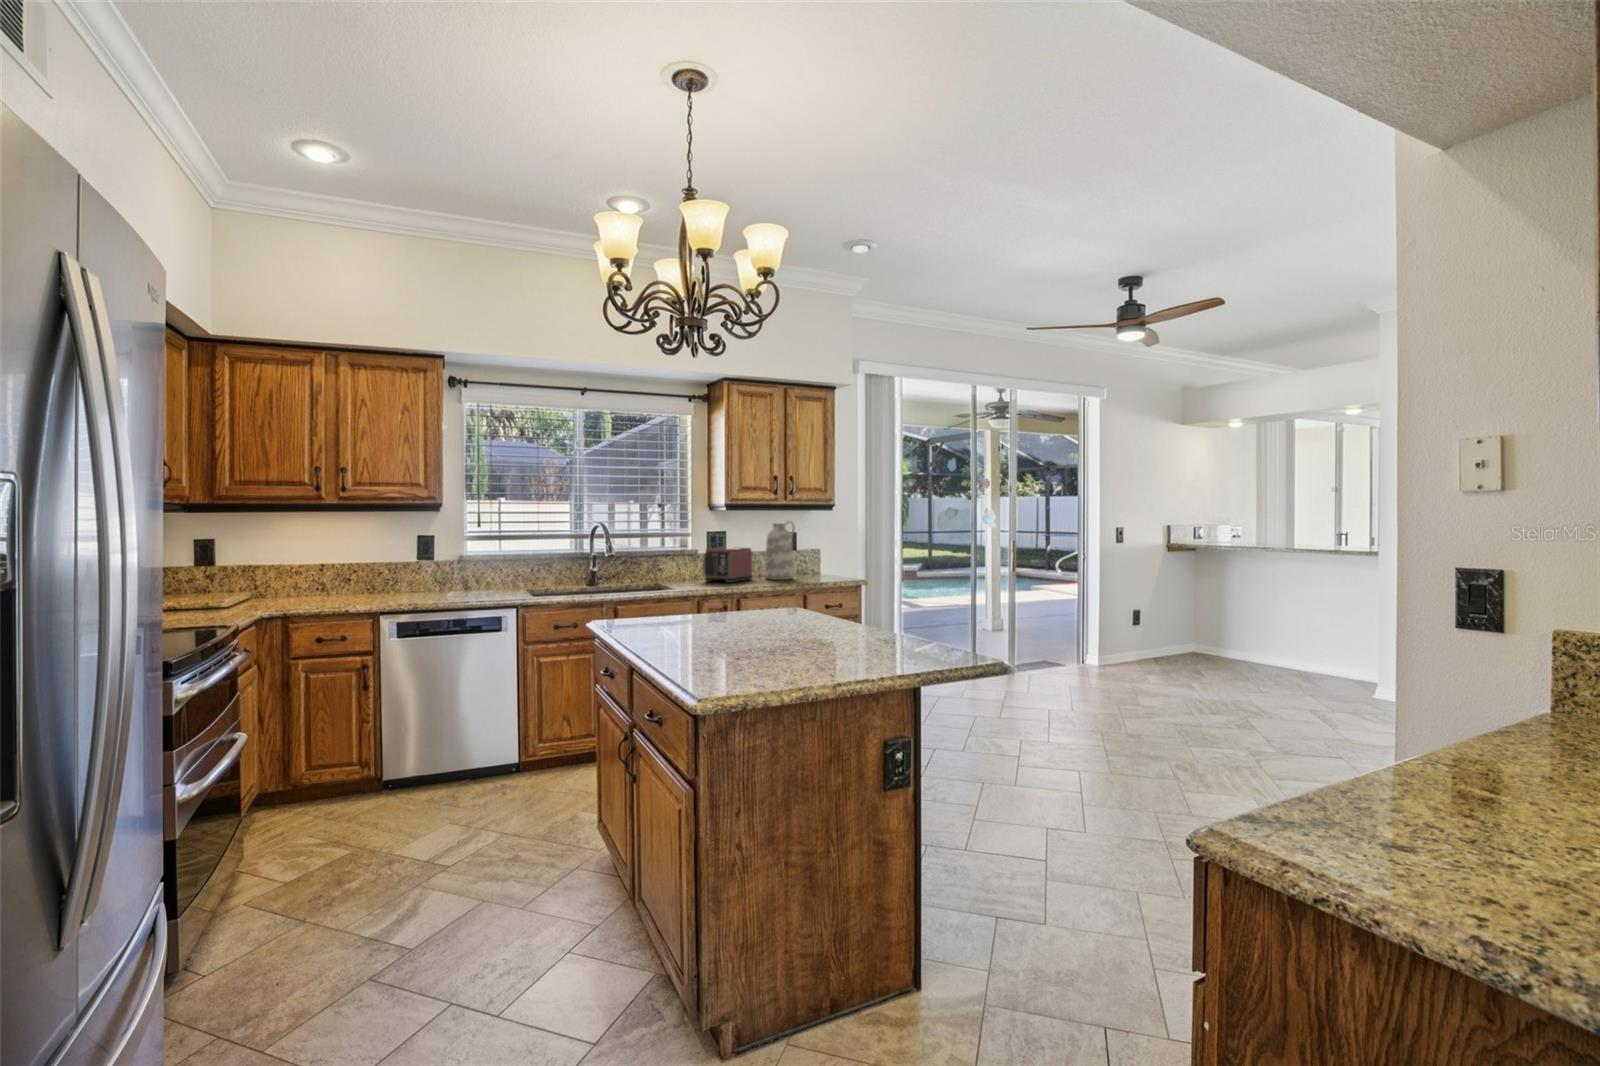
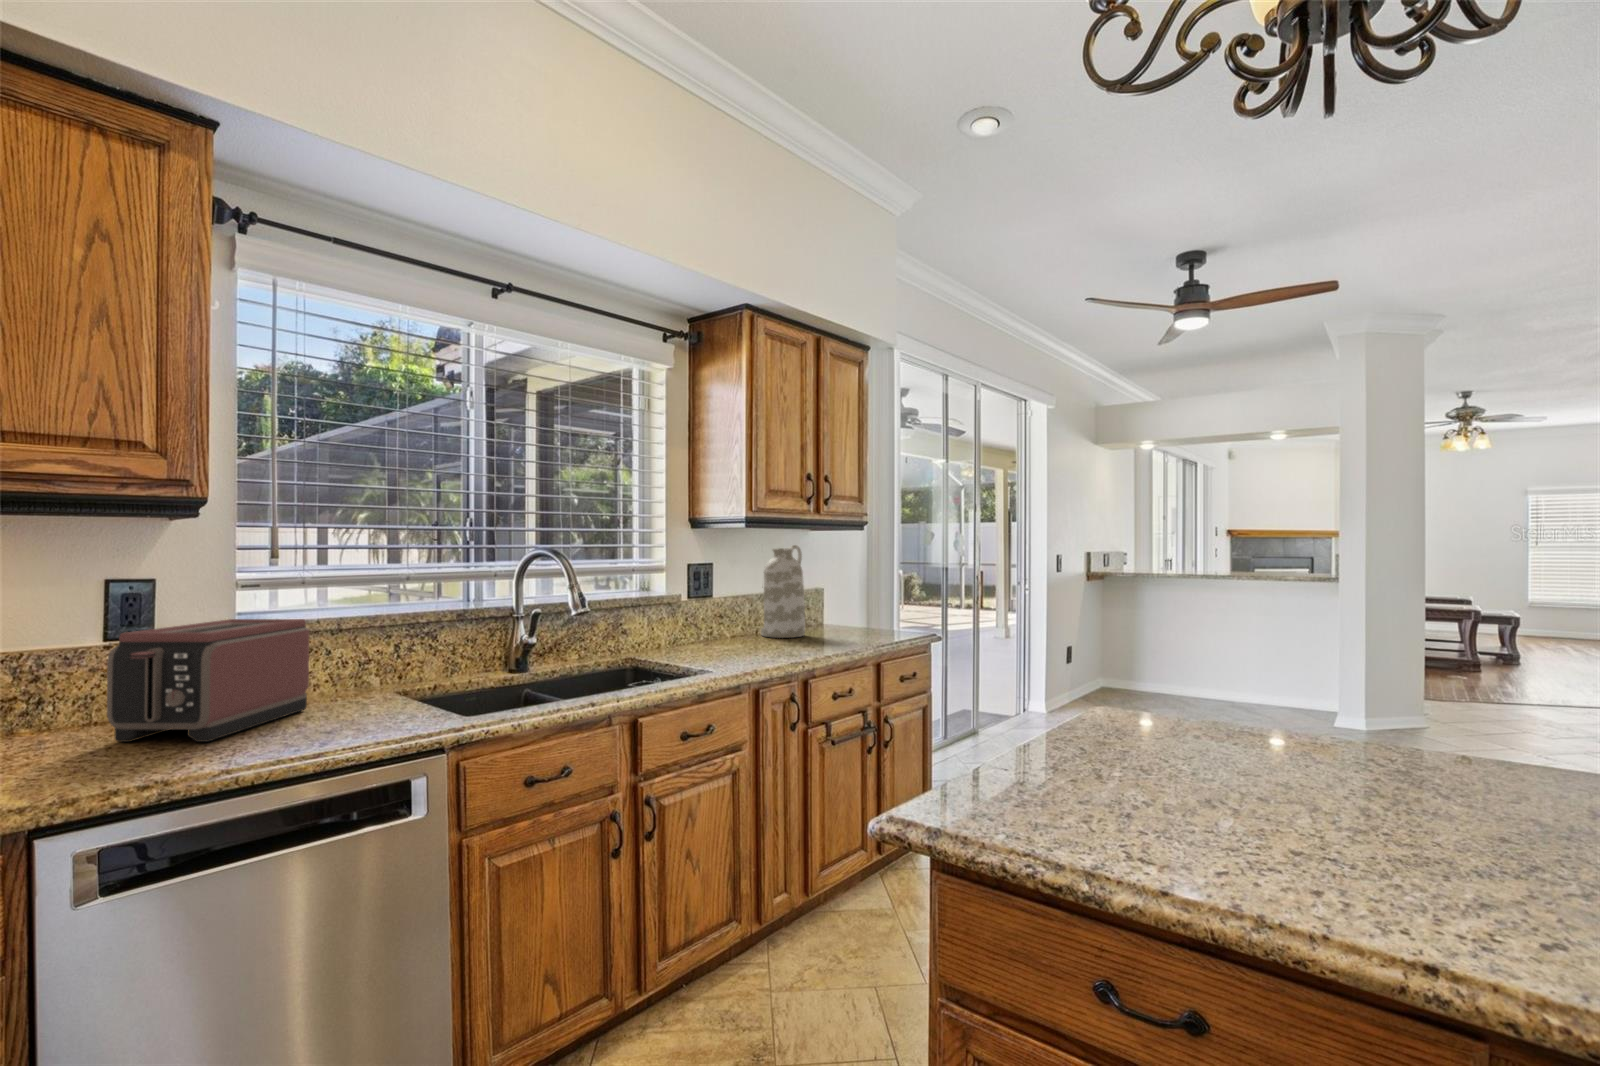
toaster: present [703,547,753,583] -> present [107,619,309,742]

